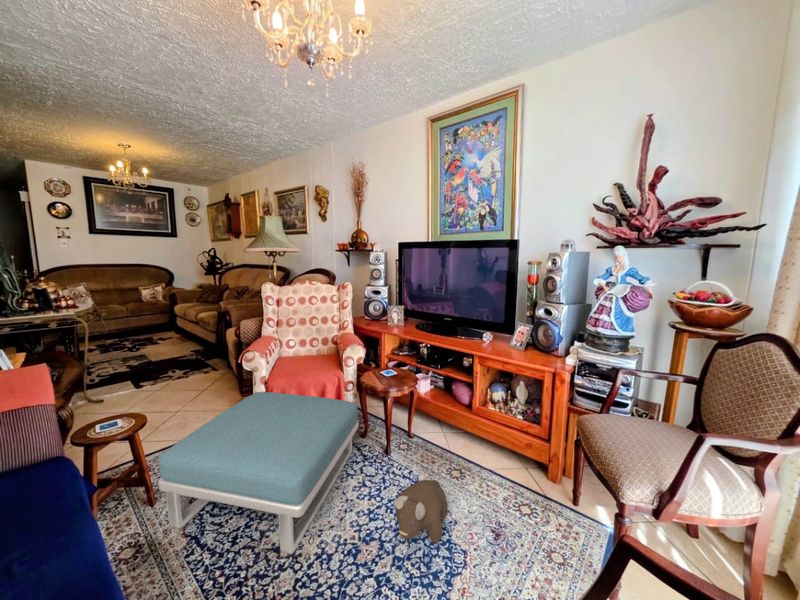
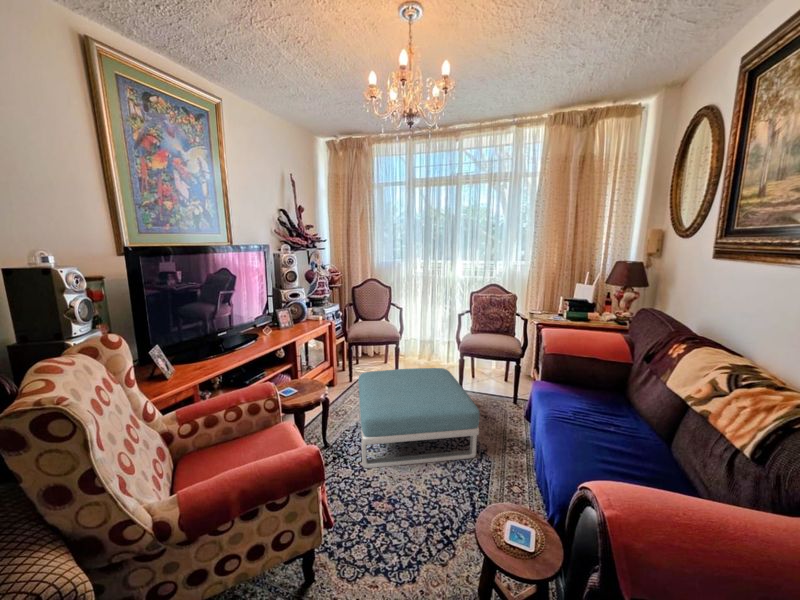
plush toy: present [393,480,448,543] -> none [381,480,457,552]

